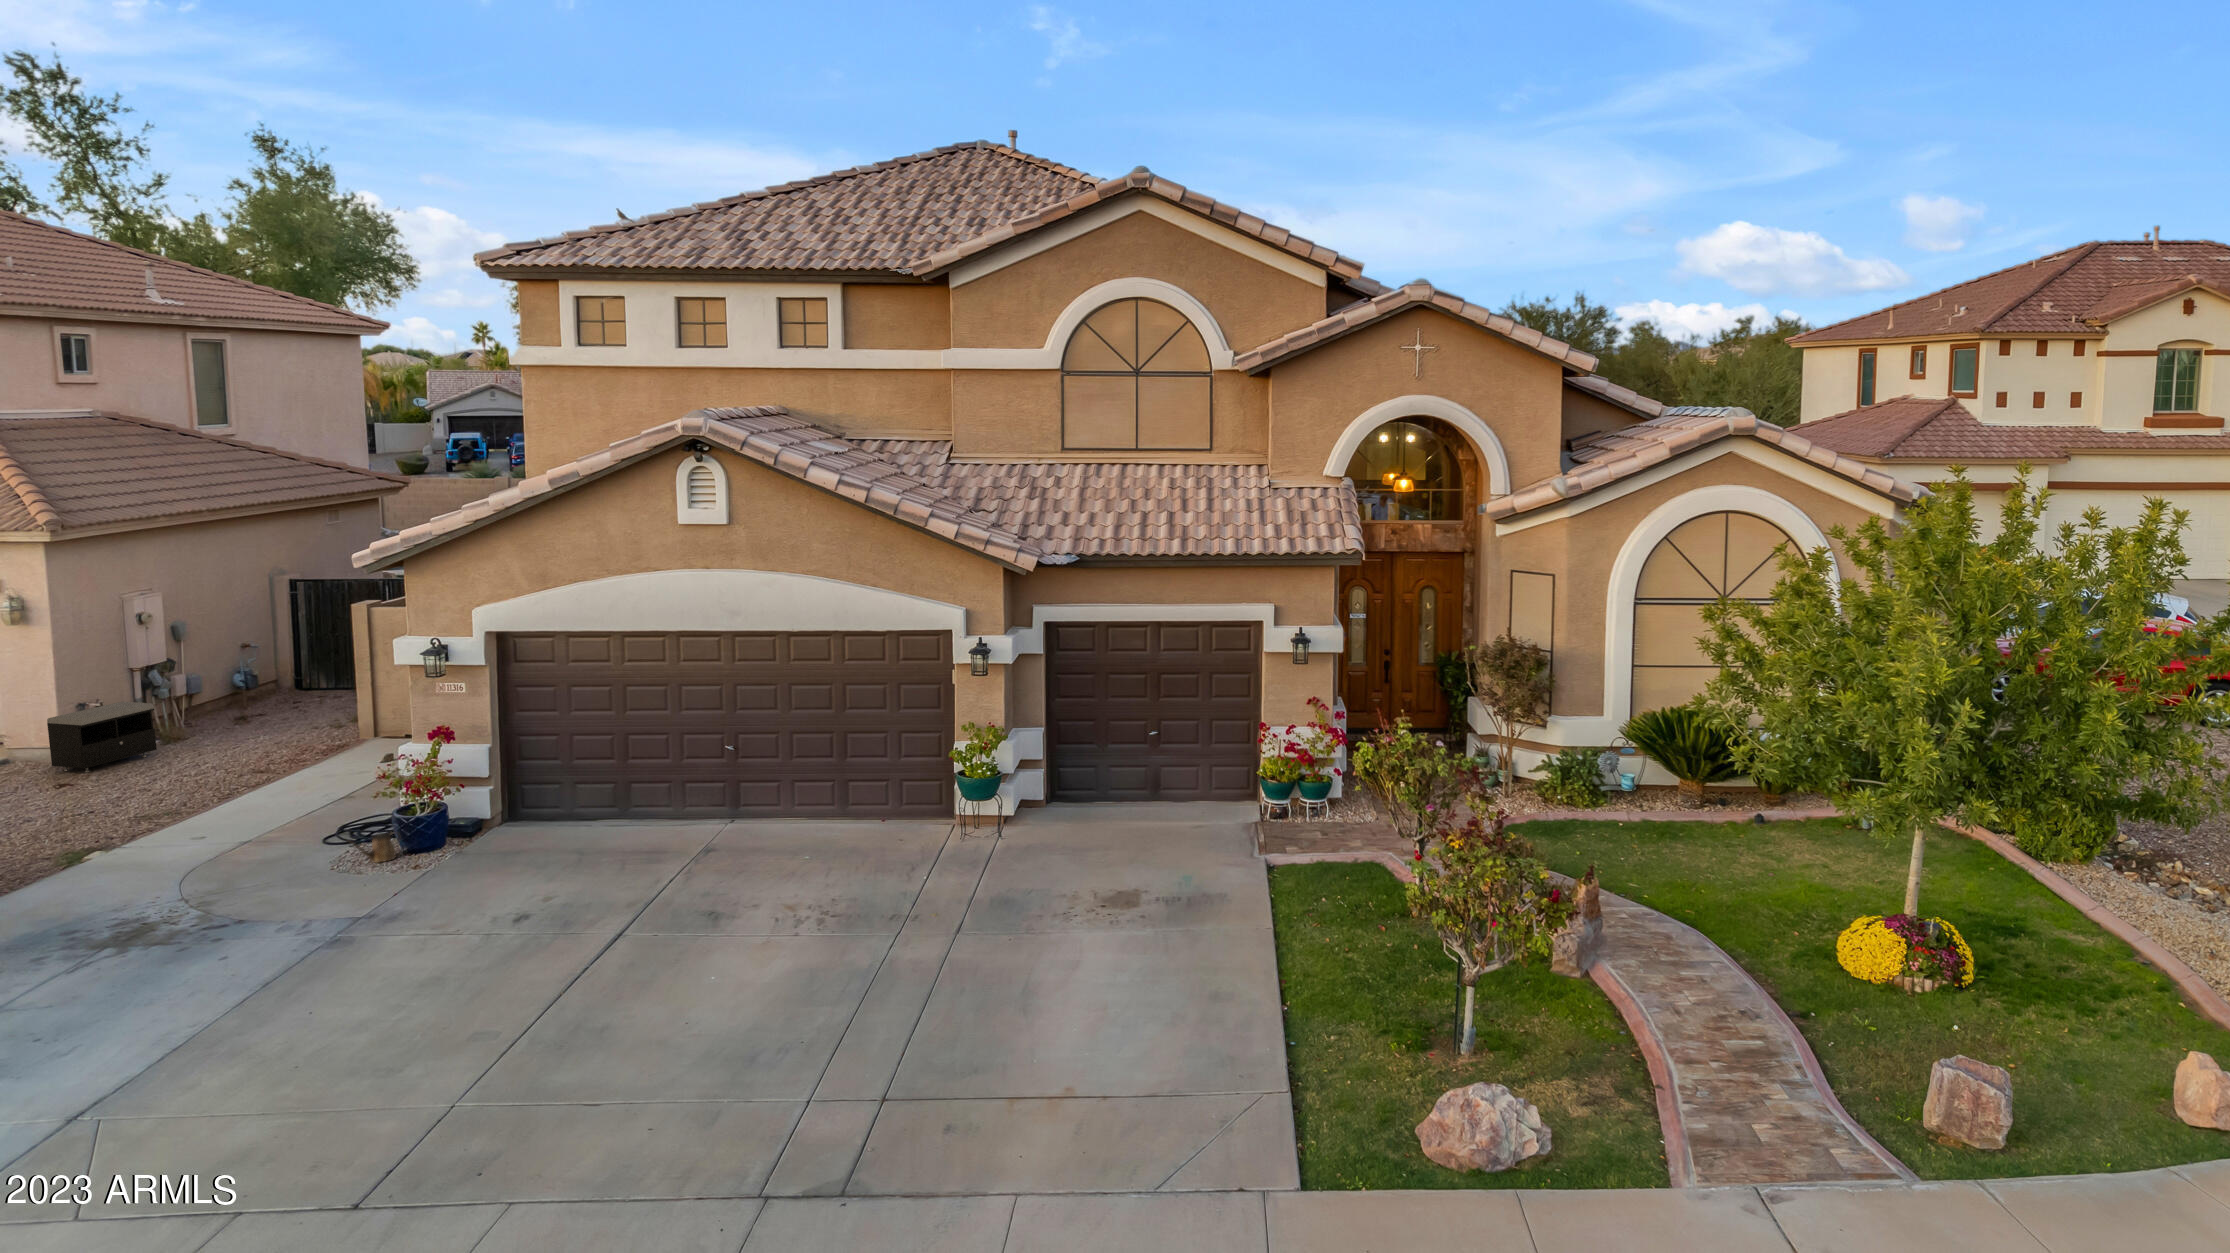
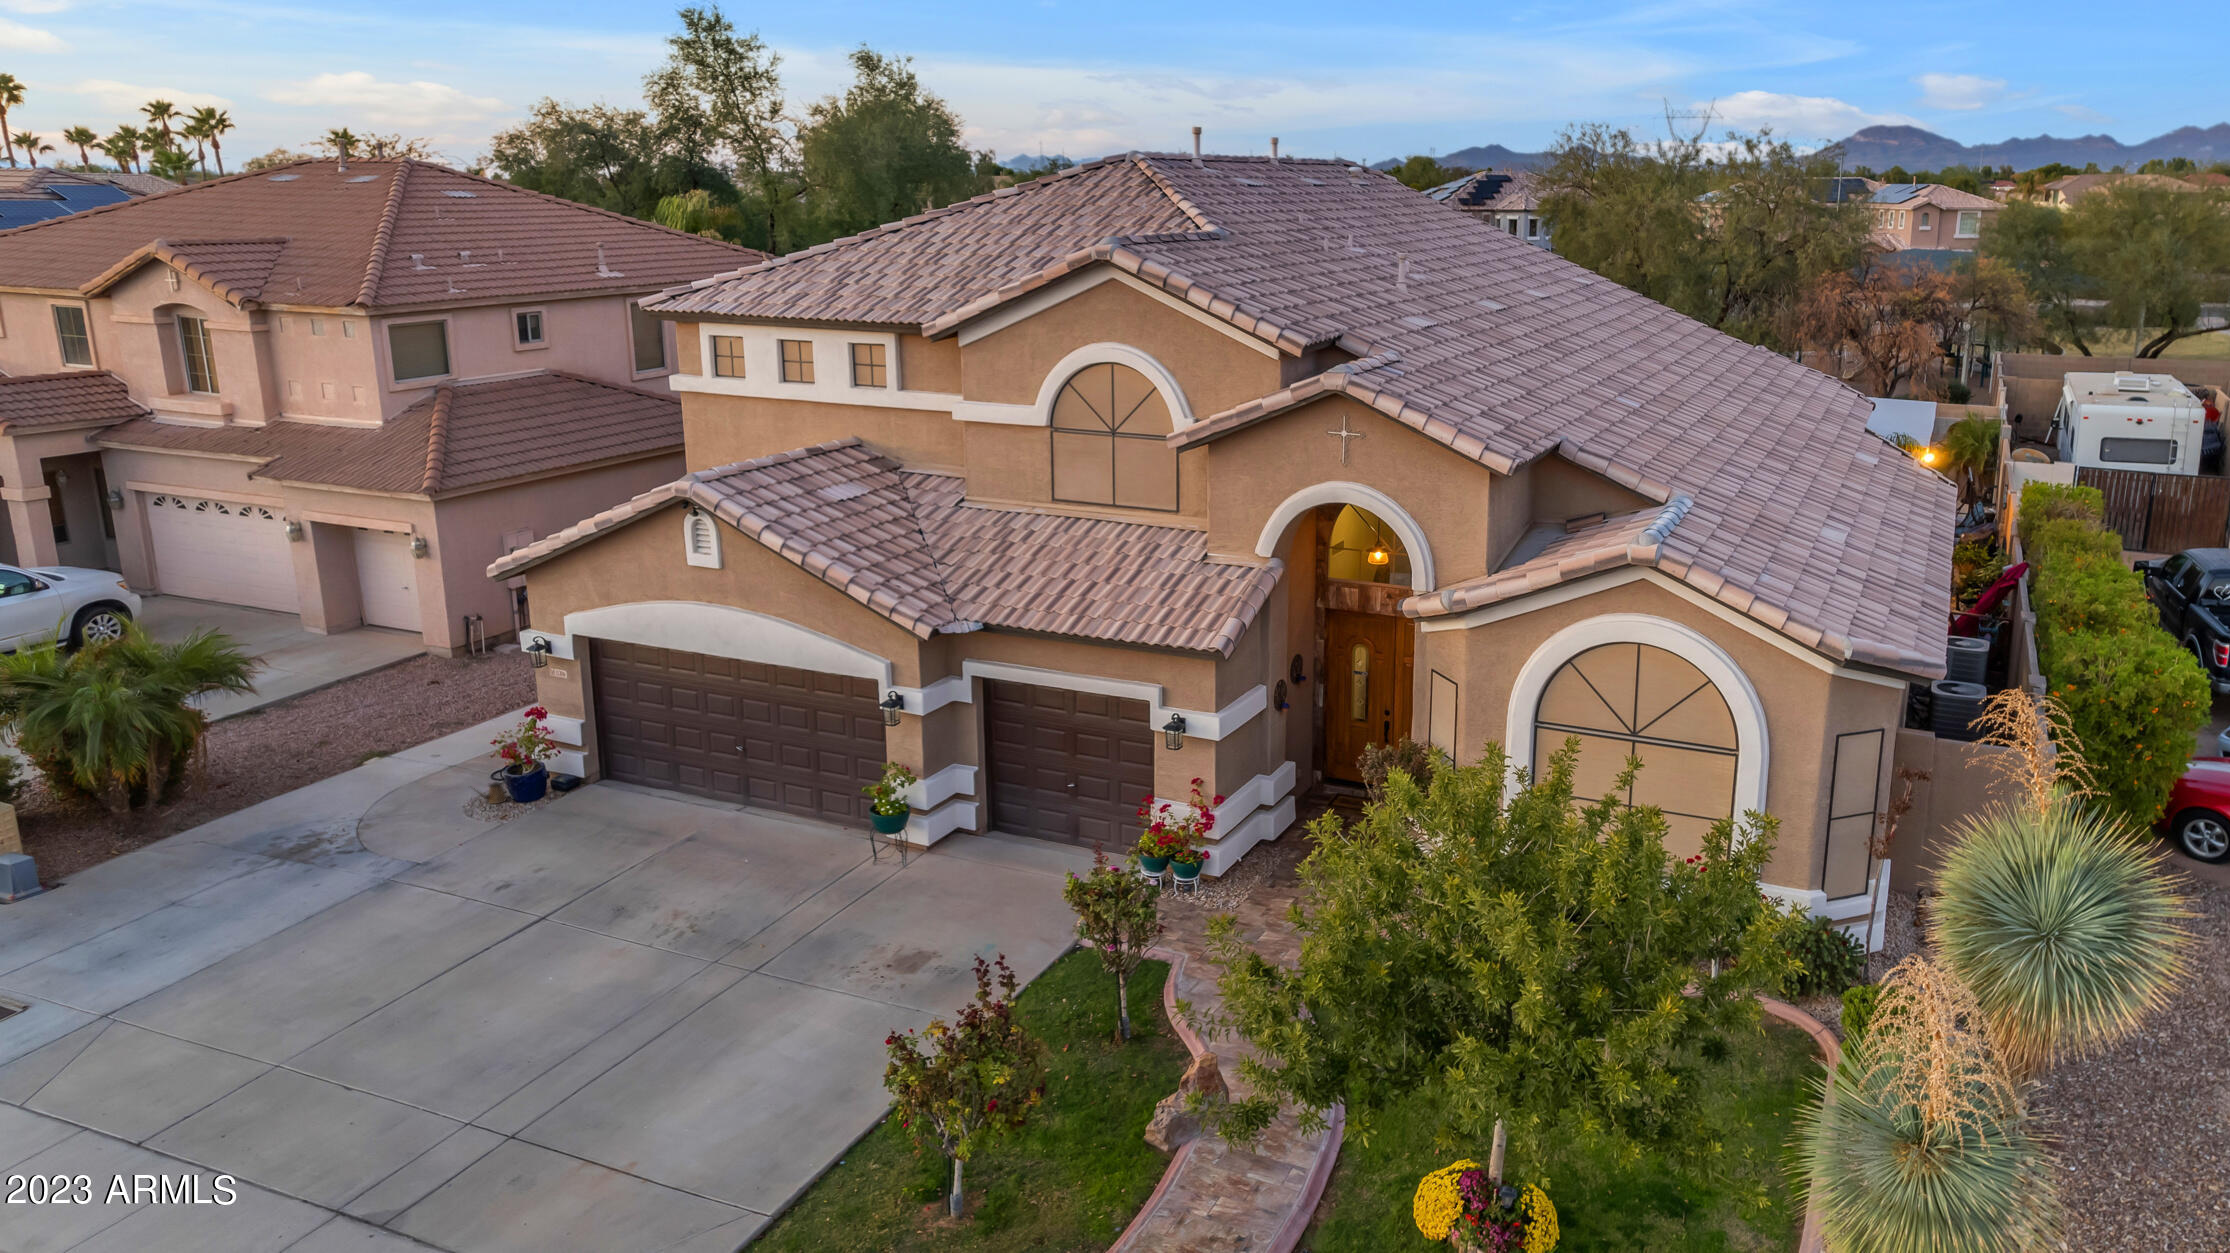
storage bench: present [47,702,157,773] -> none [392,628,463,681]

